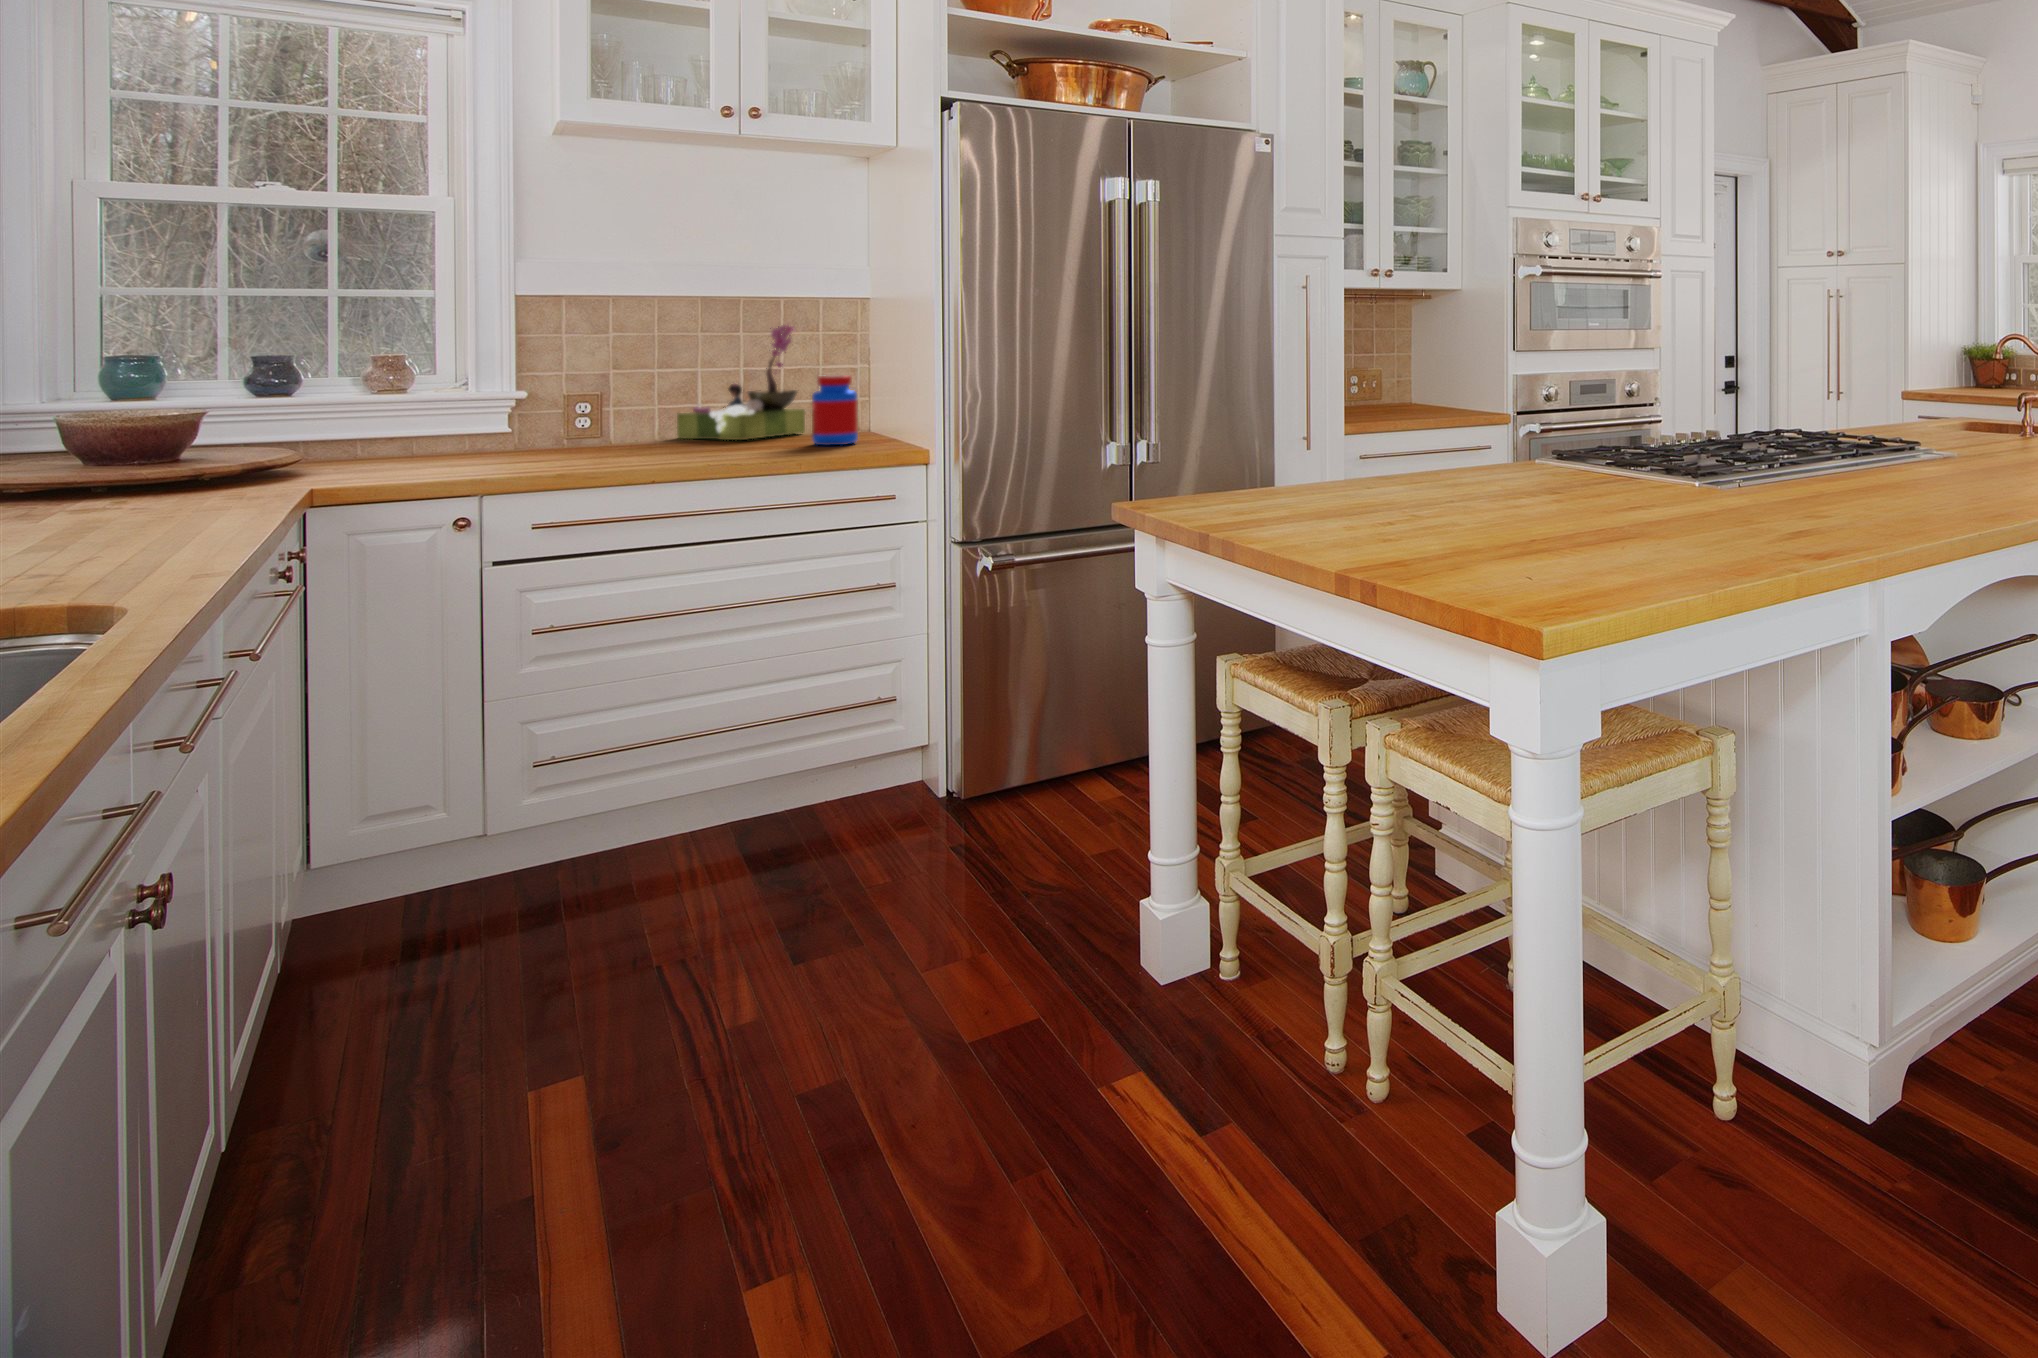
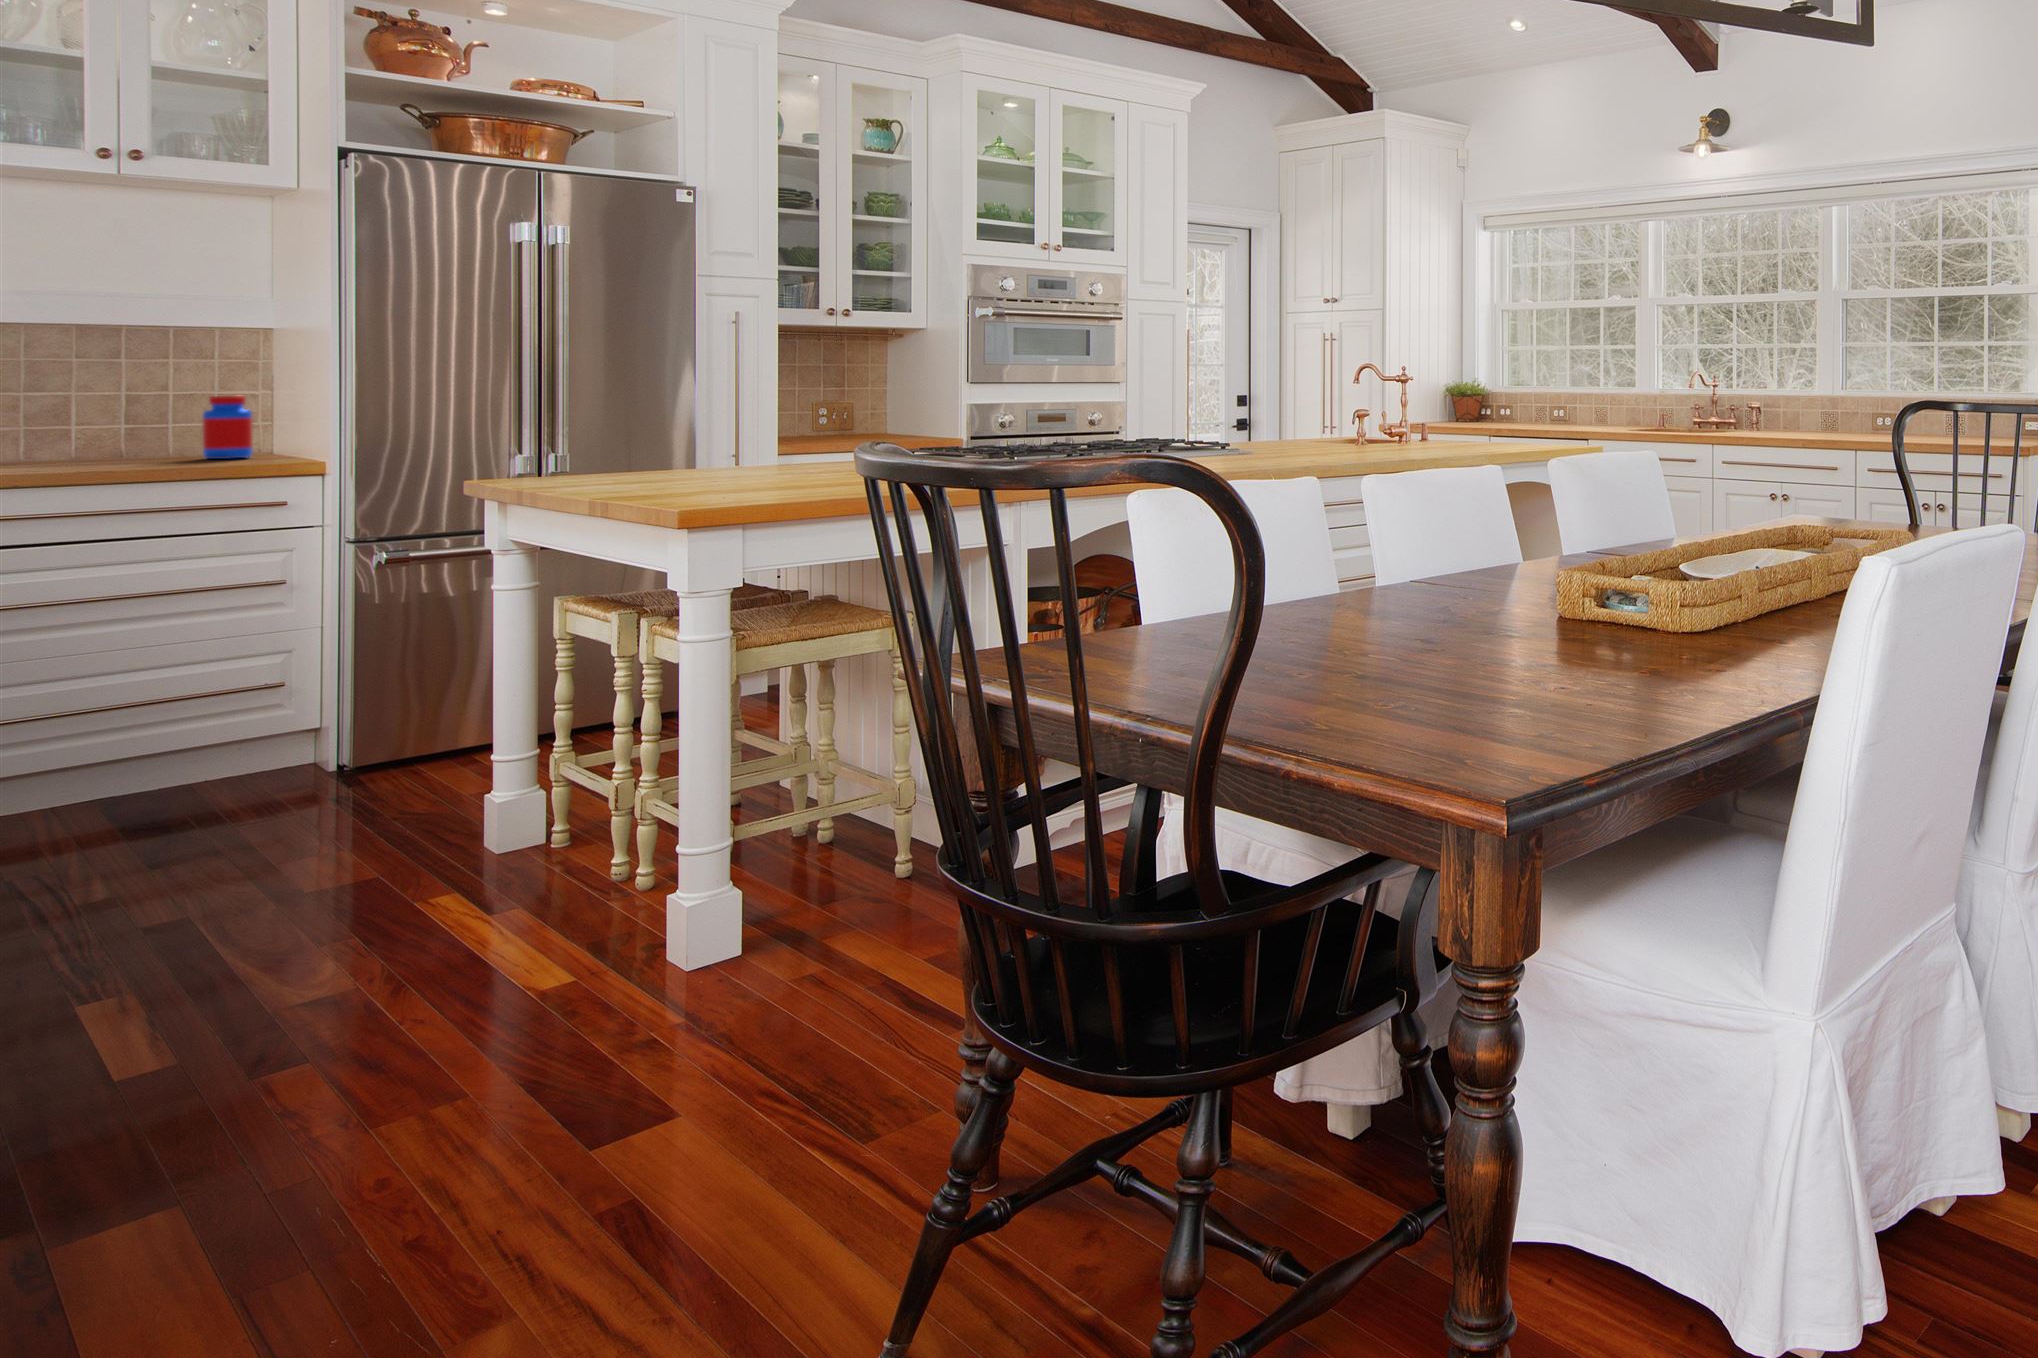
flower arrangement: present [677,325,805,440] -> none [56,336,199,456]

